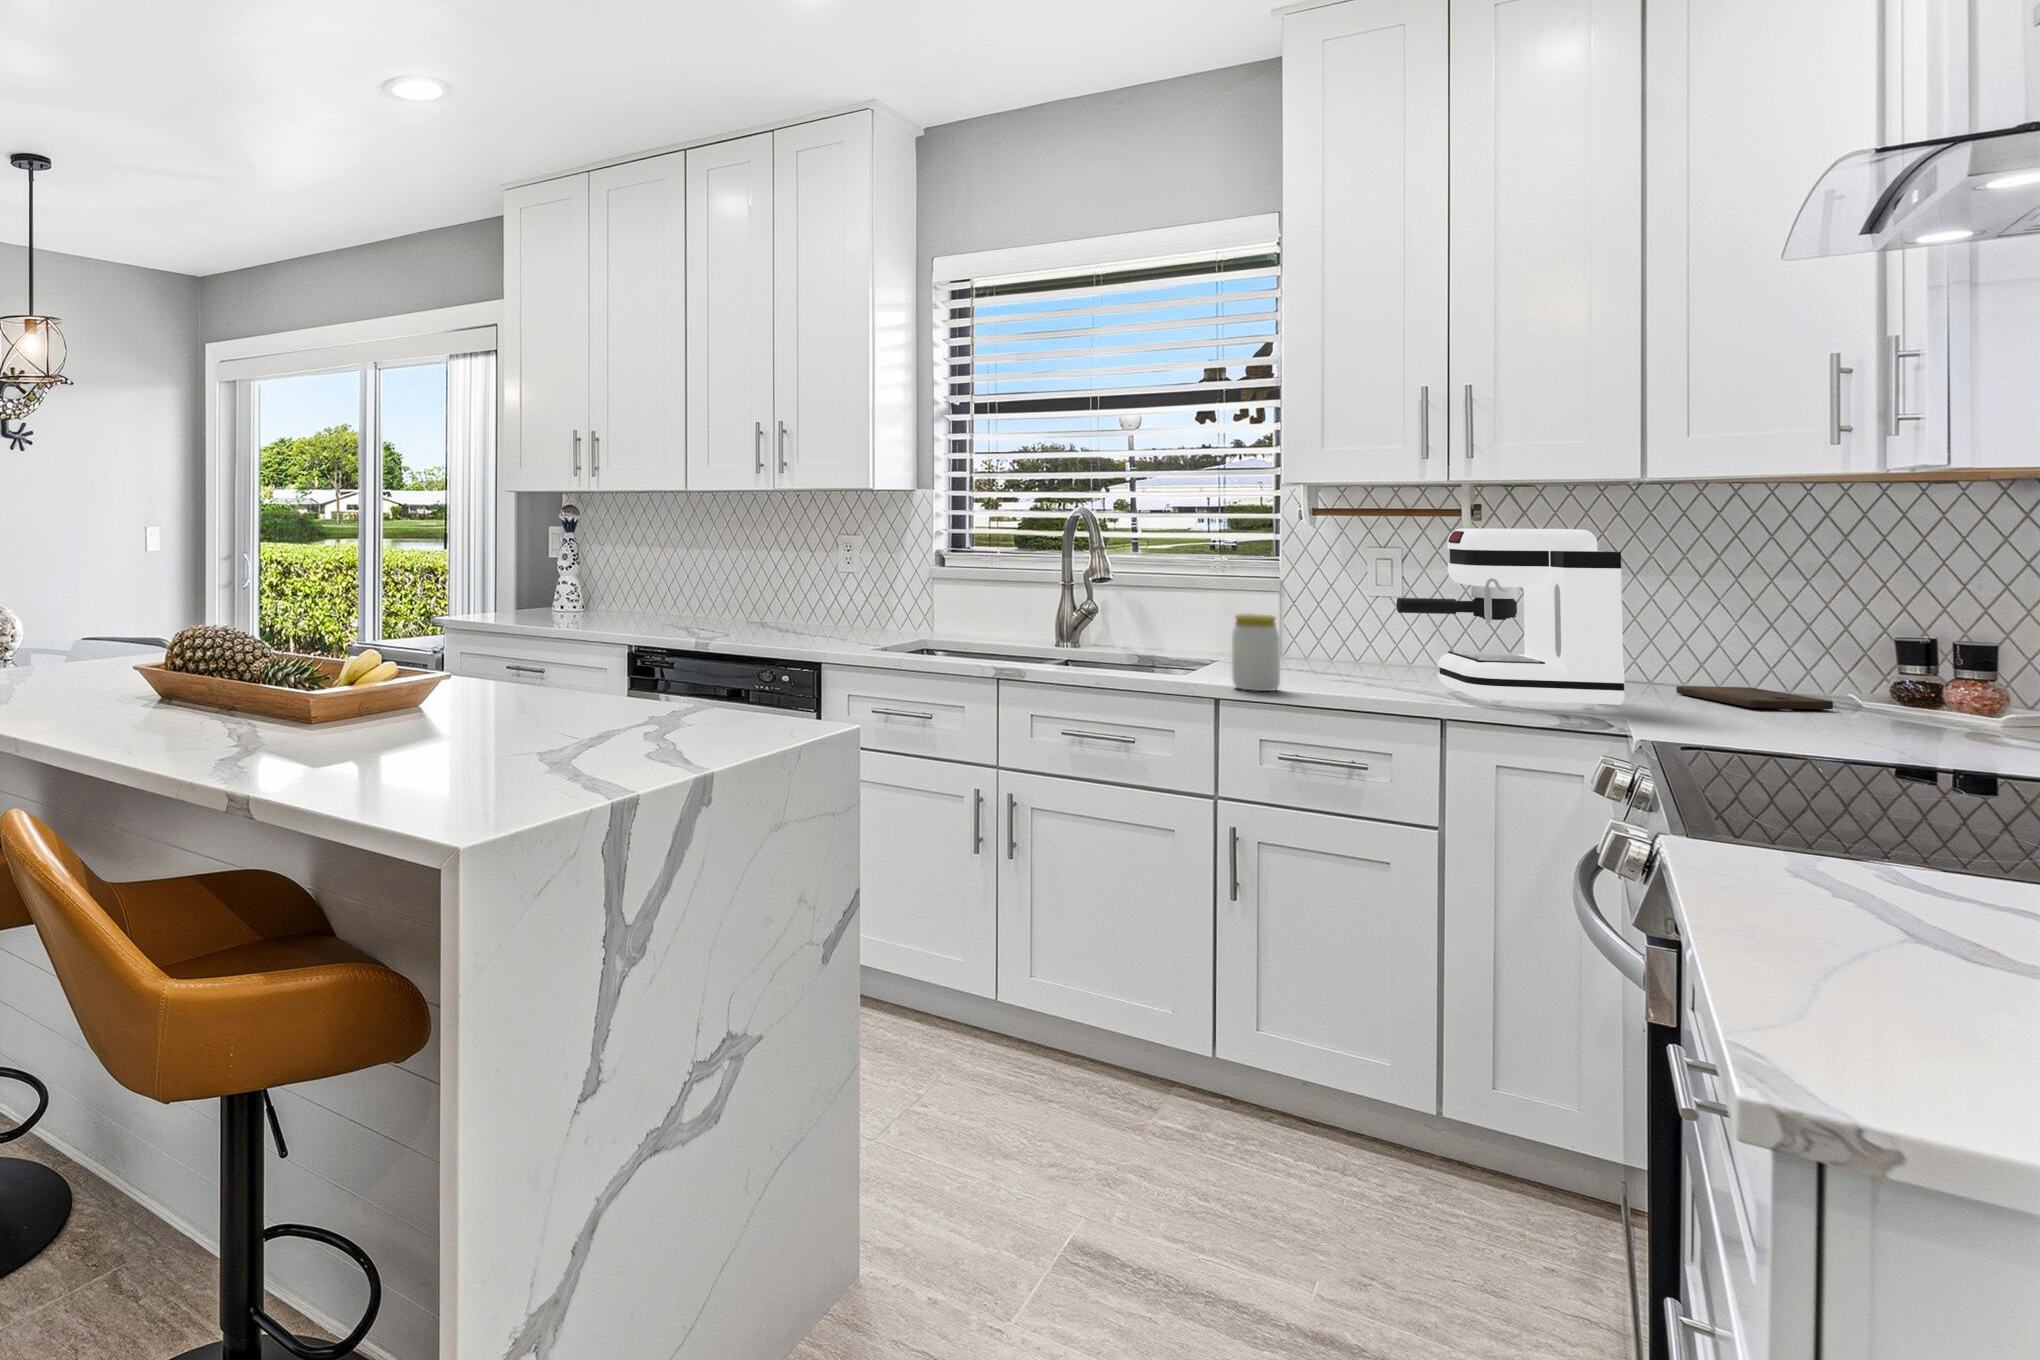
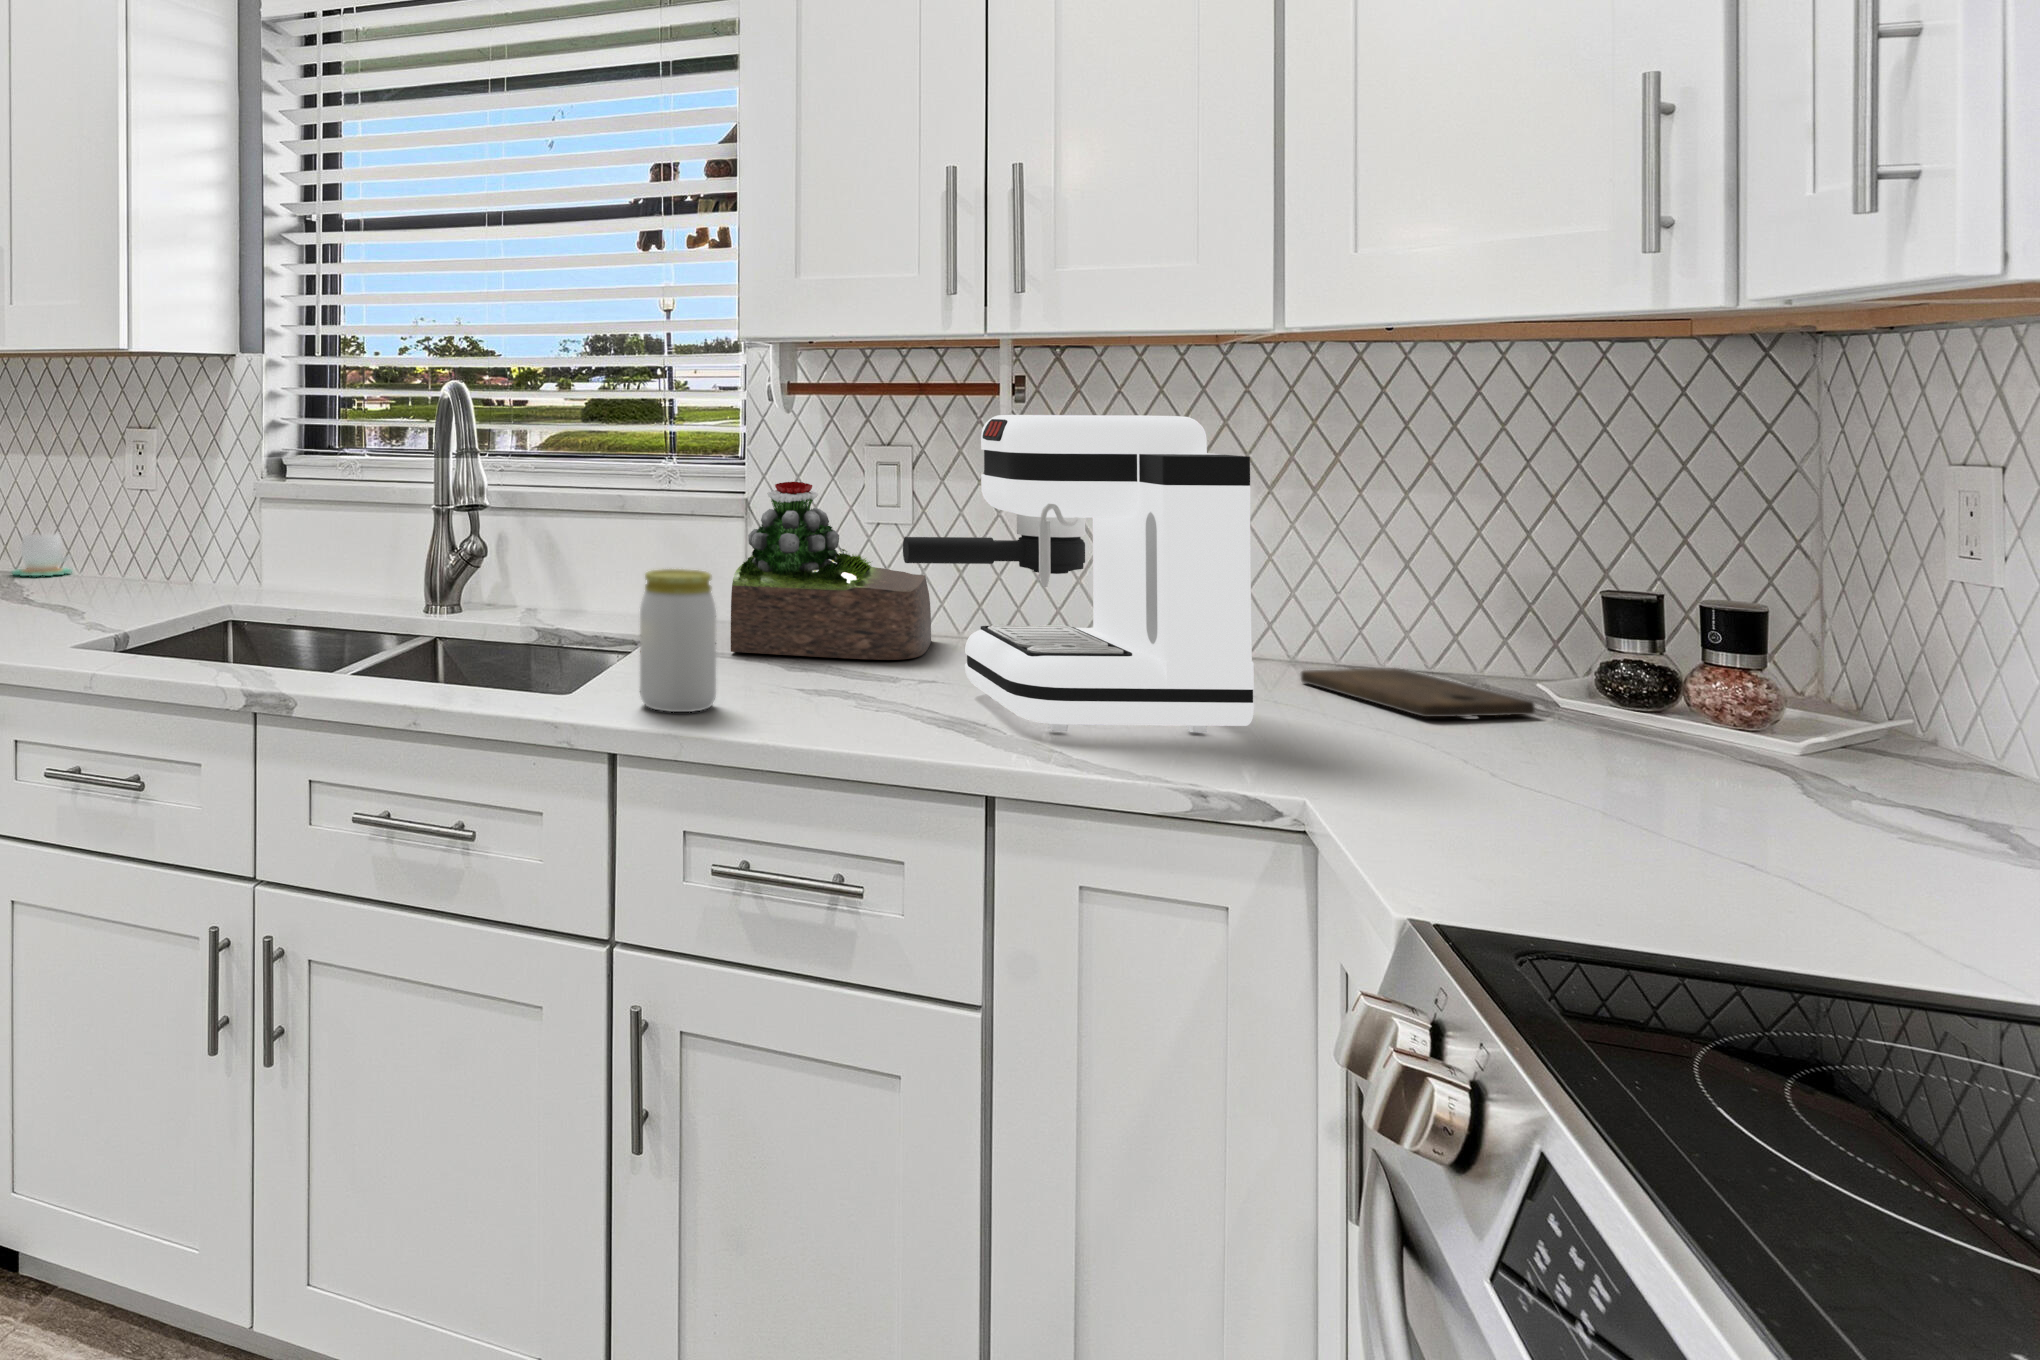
succulent plant: none [1278,570,1415,676] -> present [731,482,931,660]
mug: none [768,601,807,627] -> present [12,533,72,576]

